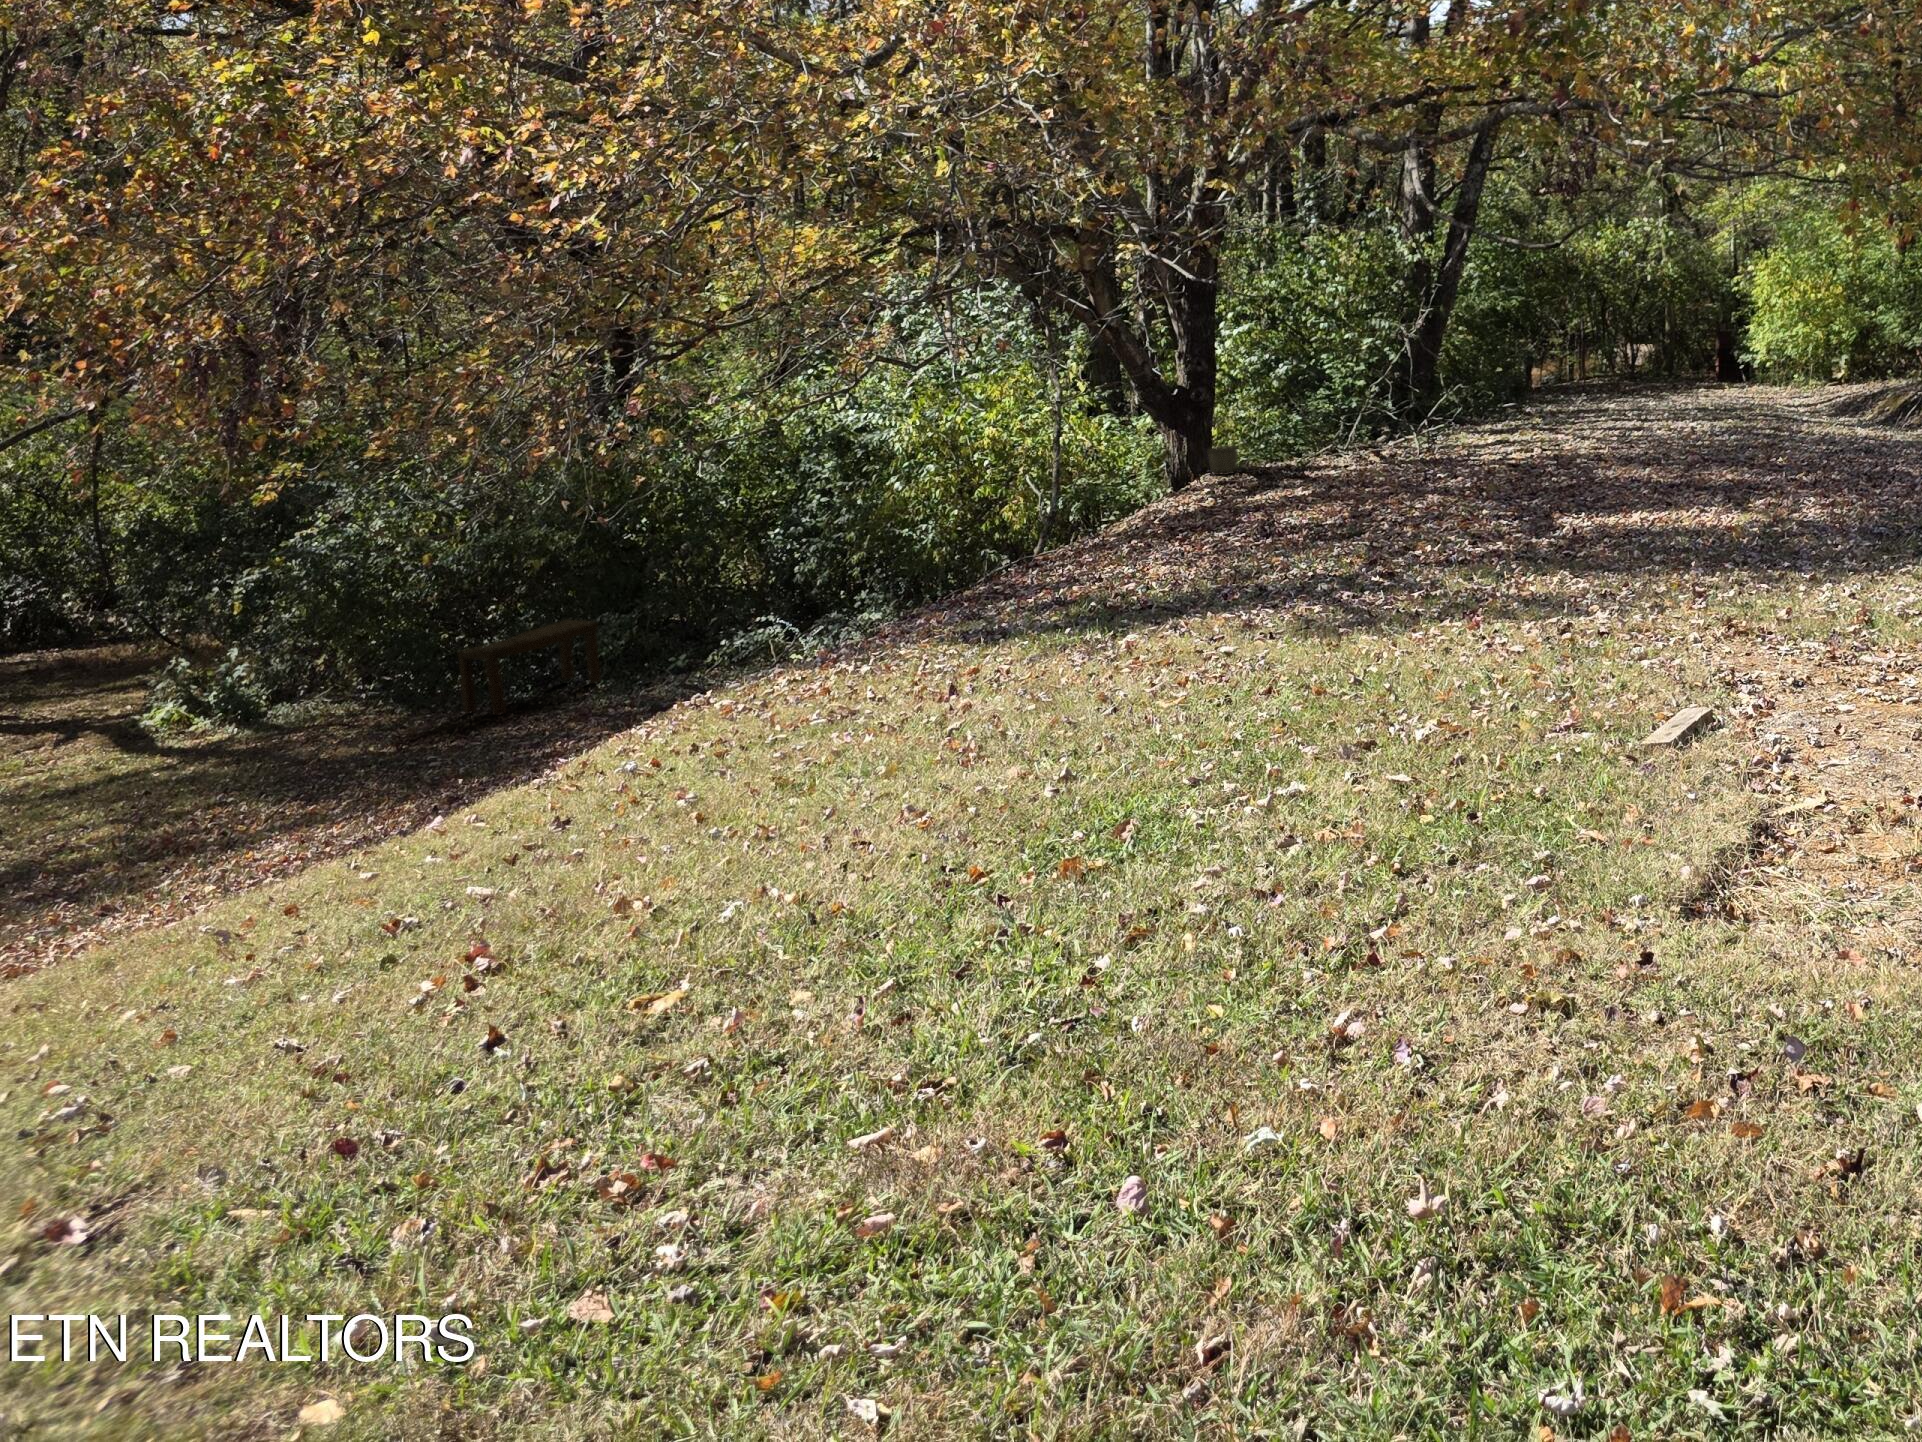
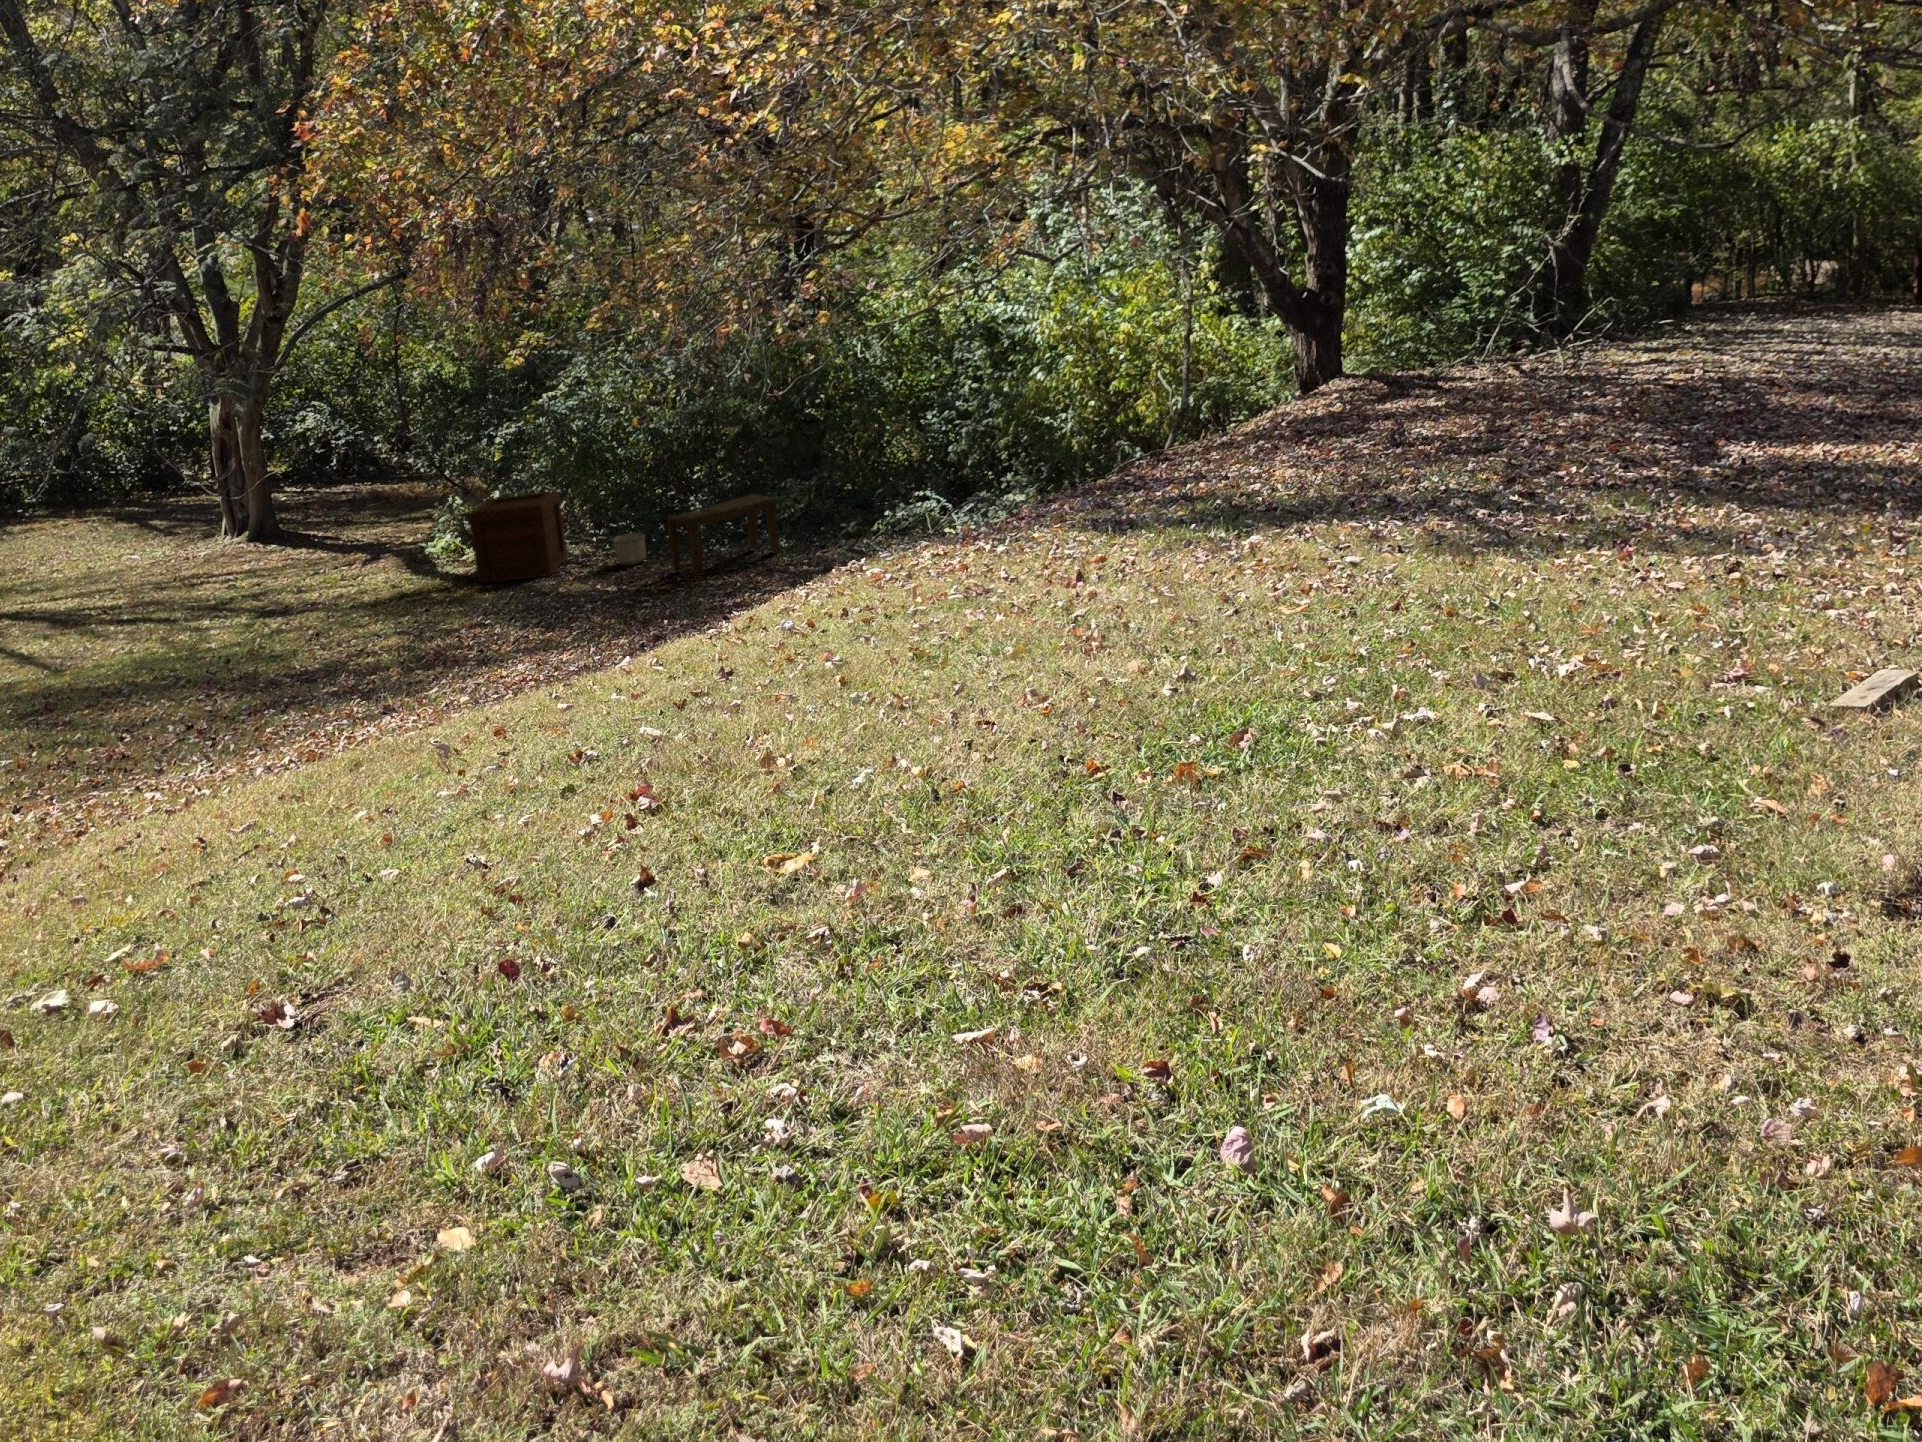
planter: present [1208,446,1238,475] -> present [613,534,646,566]
wooden crate: none [183,629,321,746] -> present [469,491,567,583]

